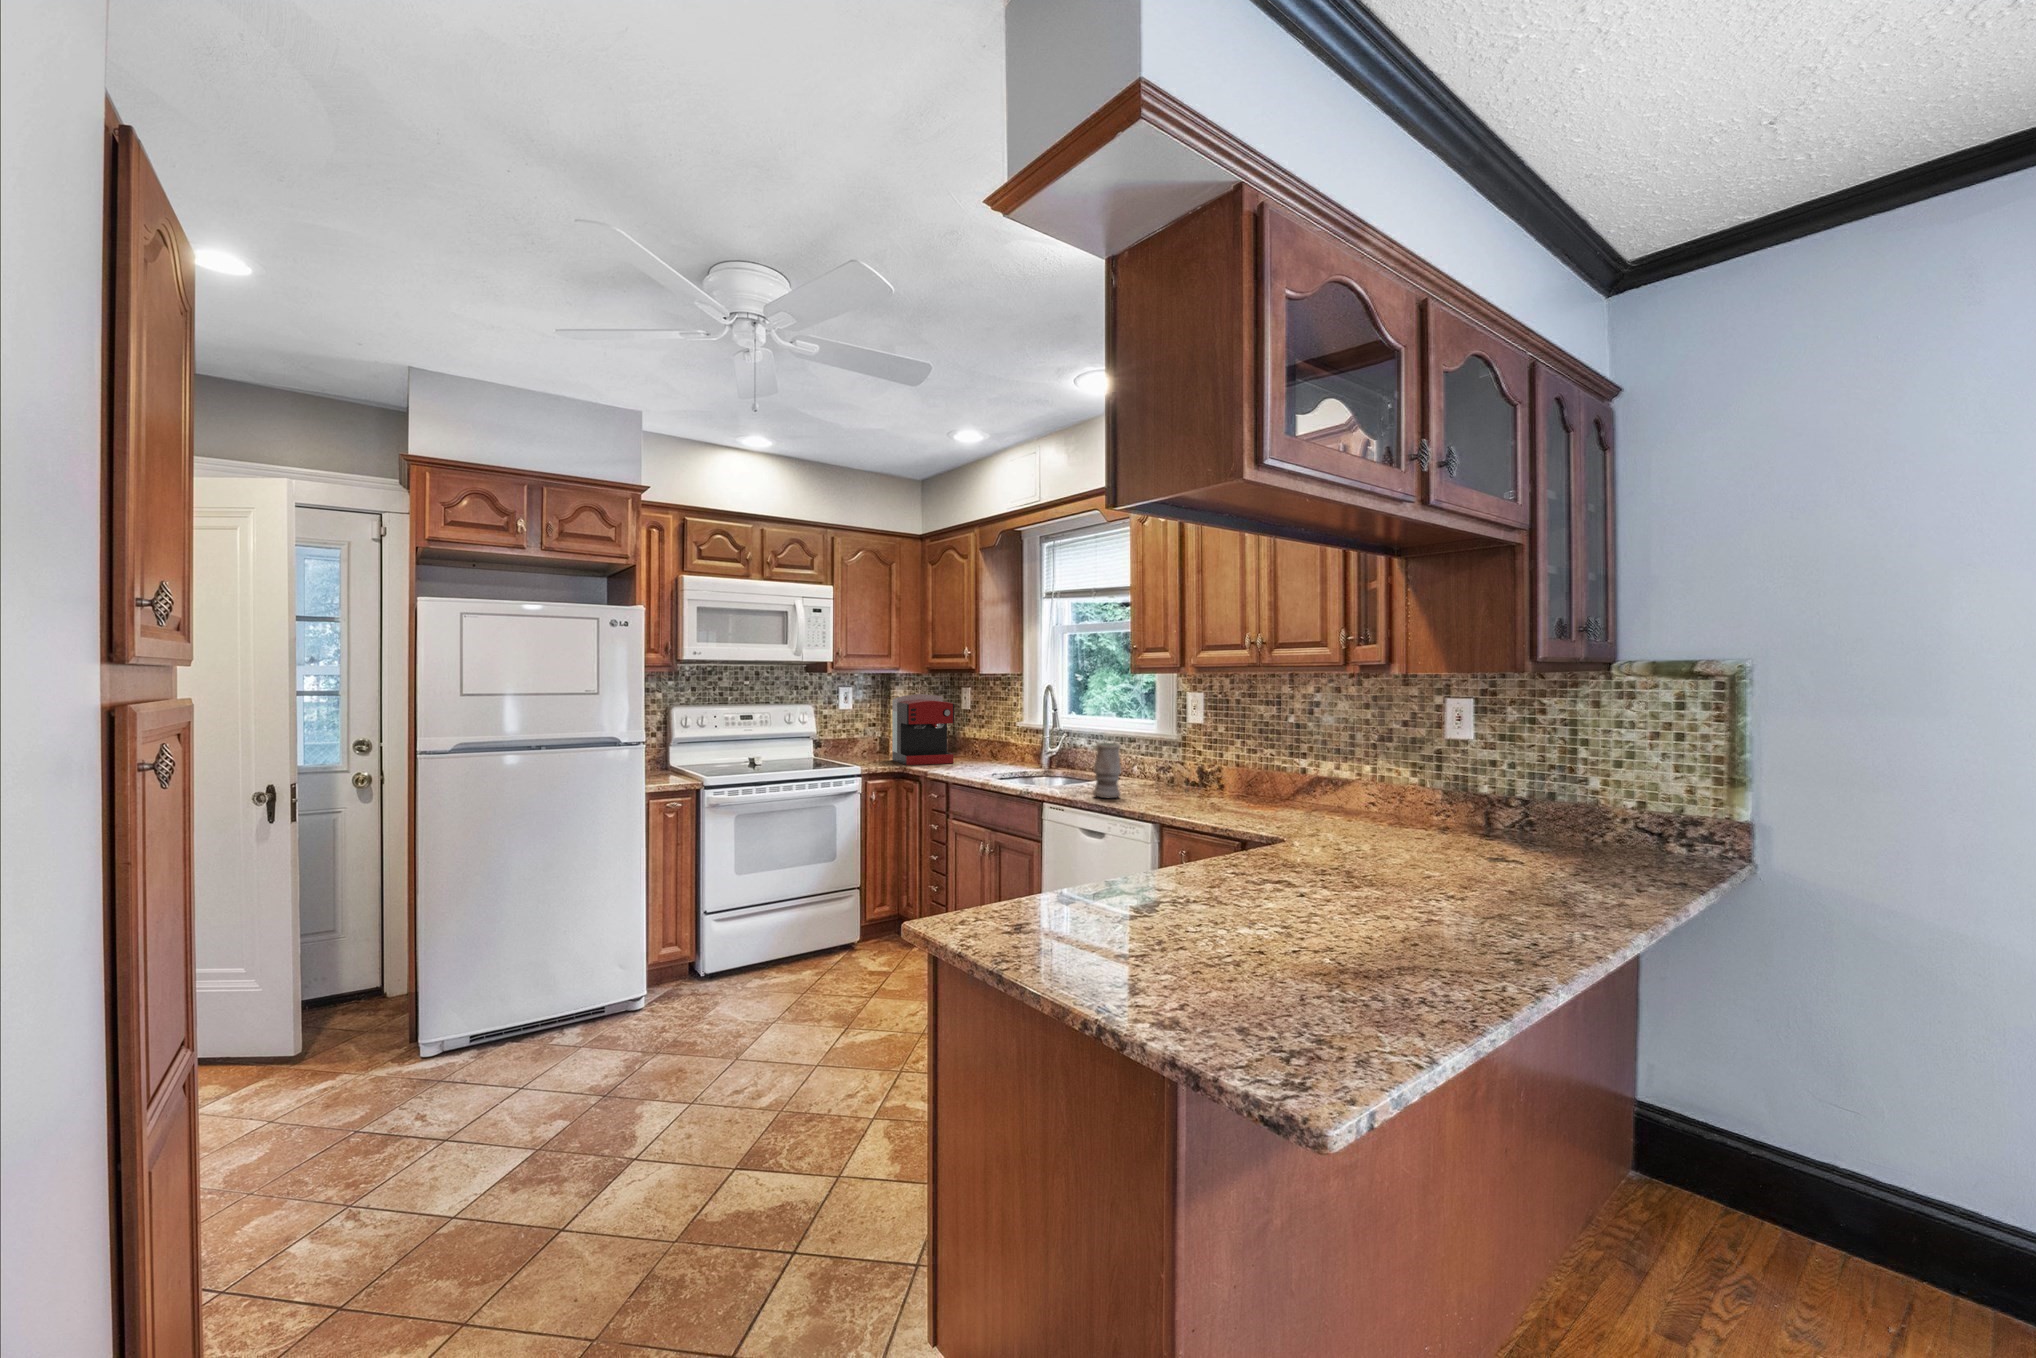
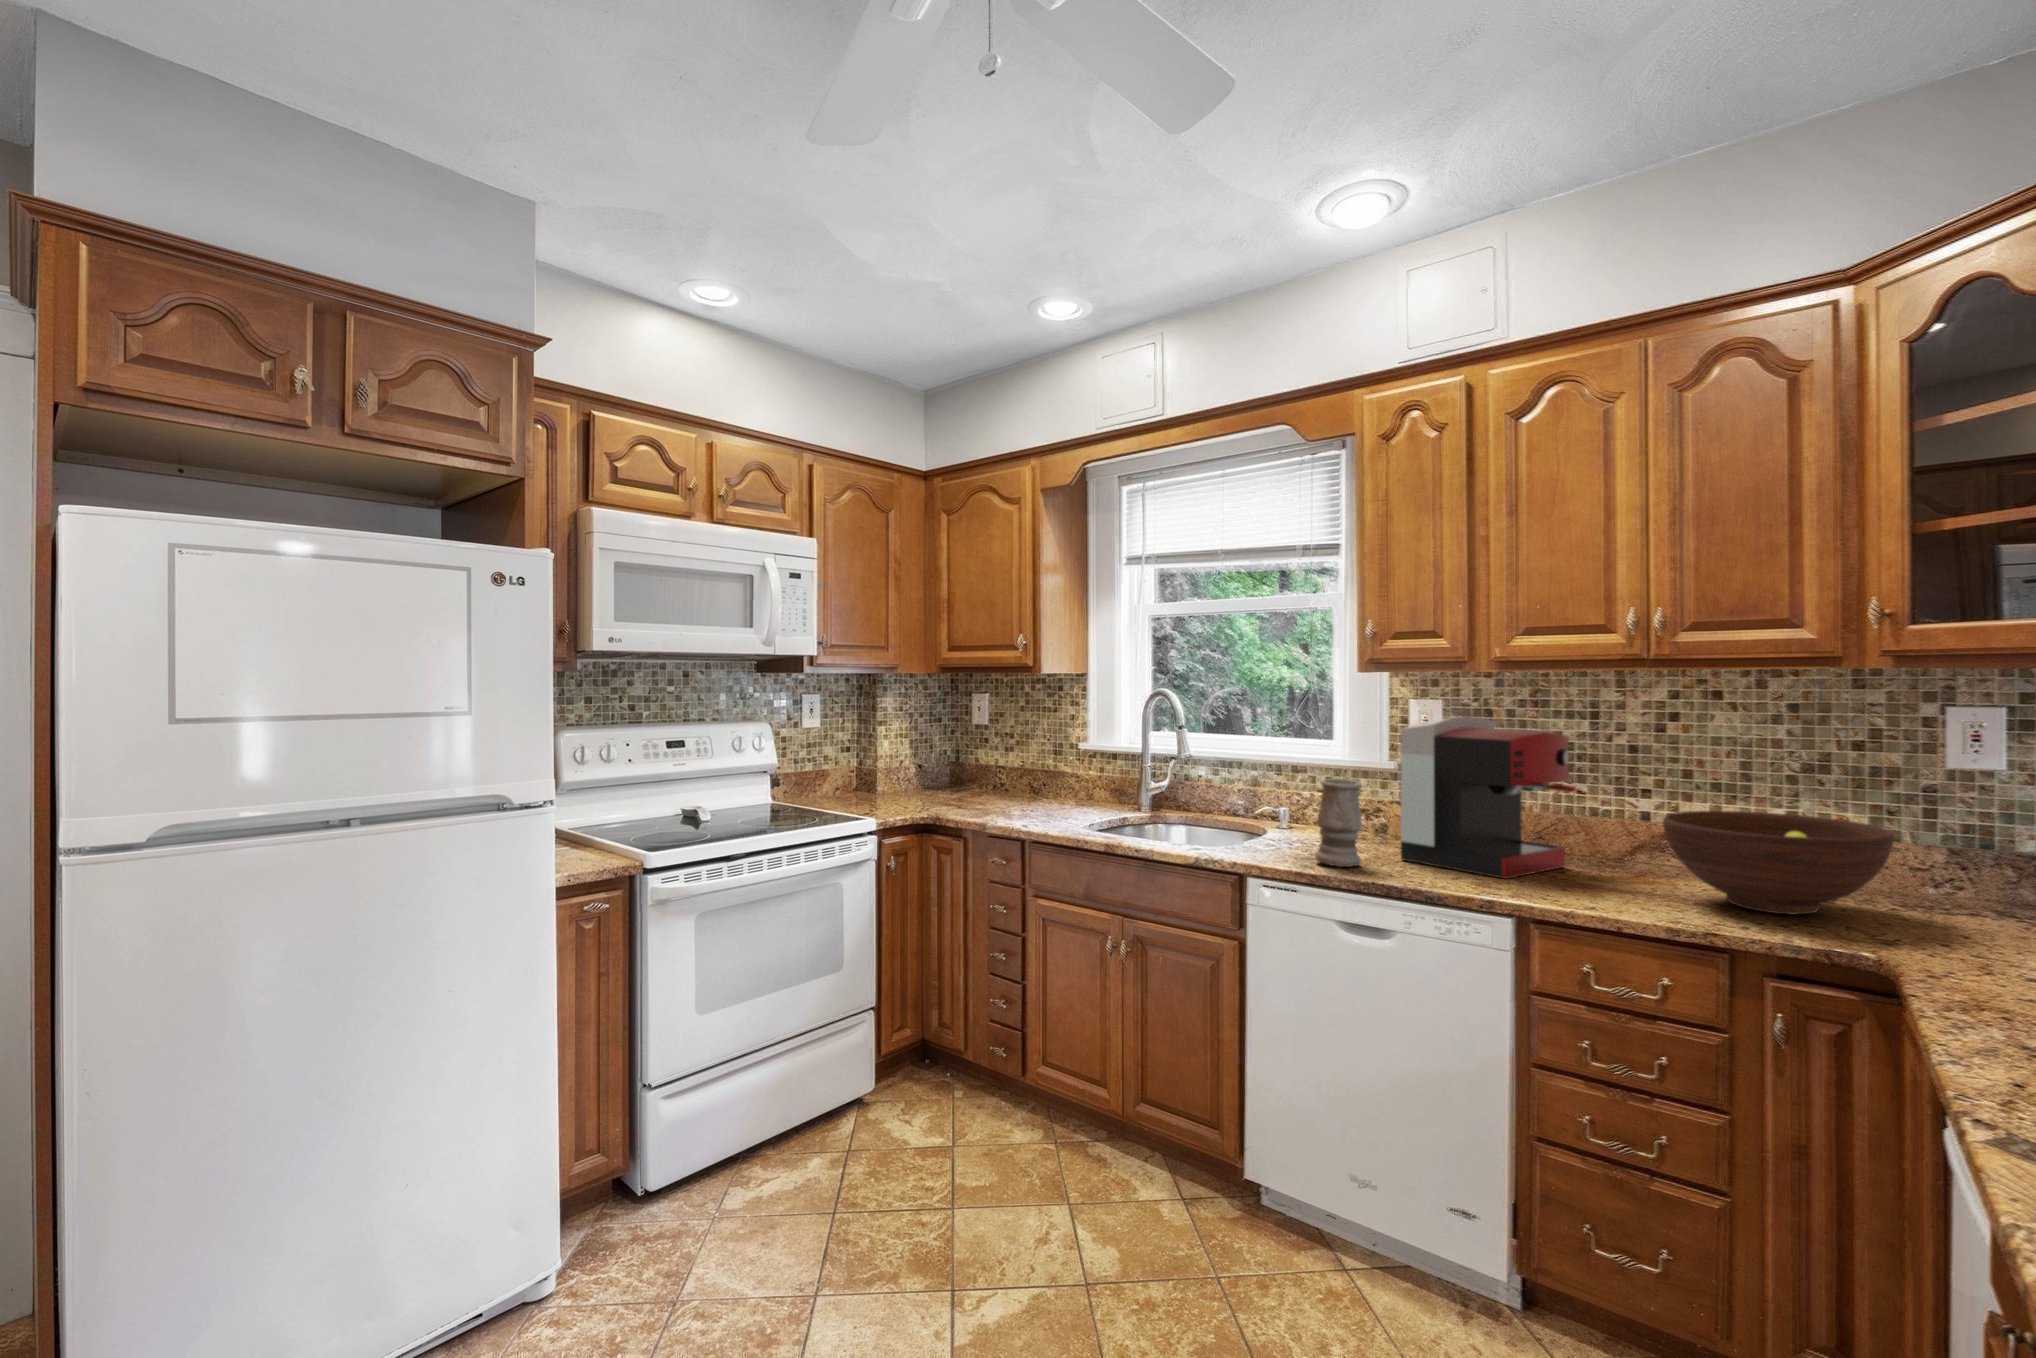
coffee maker: present [892,694,954,765] -> present [1400,716,1576,879]
fruit bowl: none [1266,765,1388,827] -> present [1663,811,1894,915]

